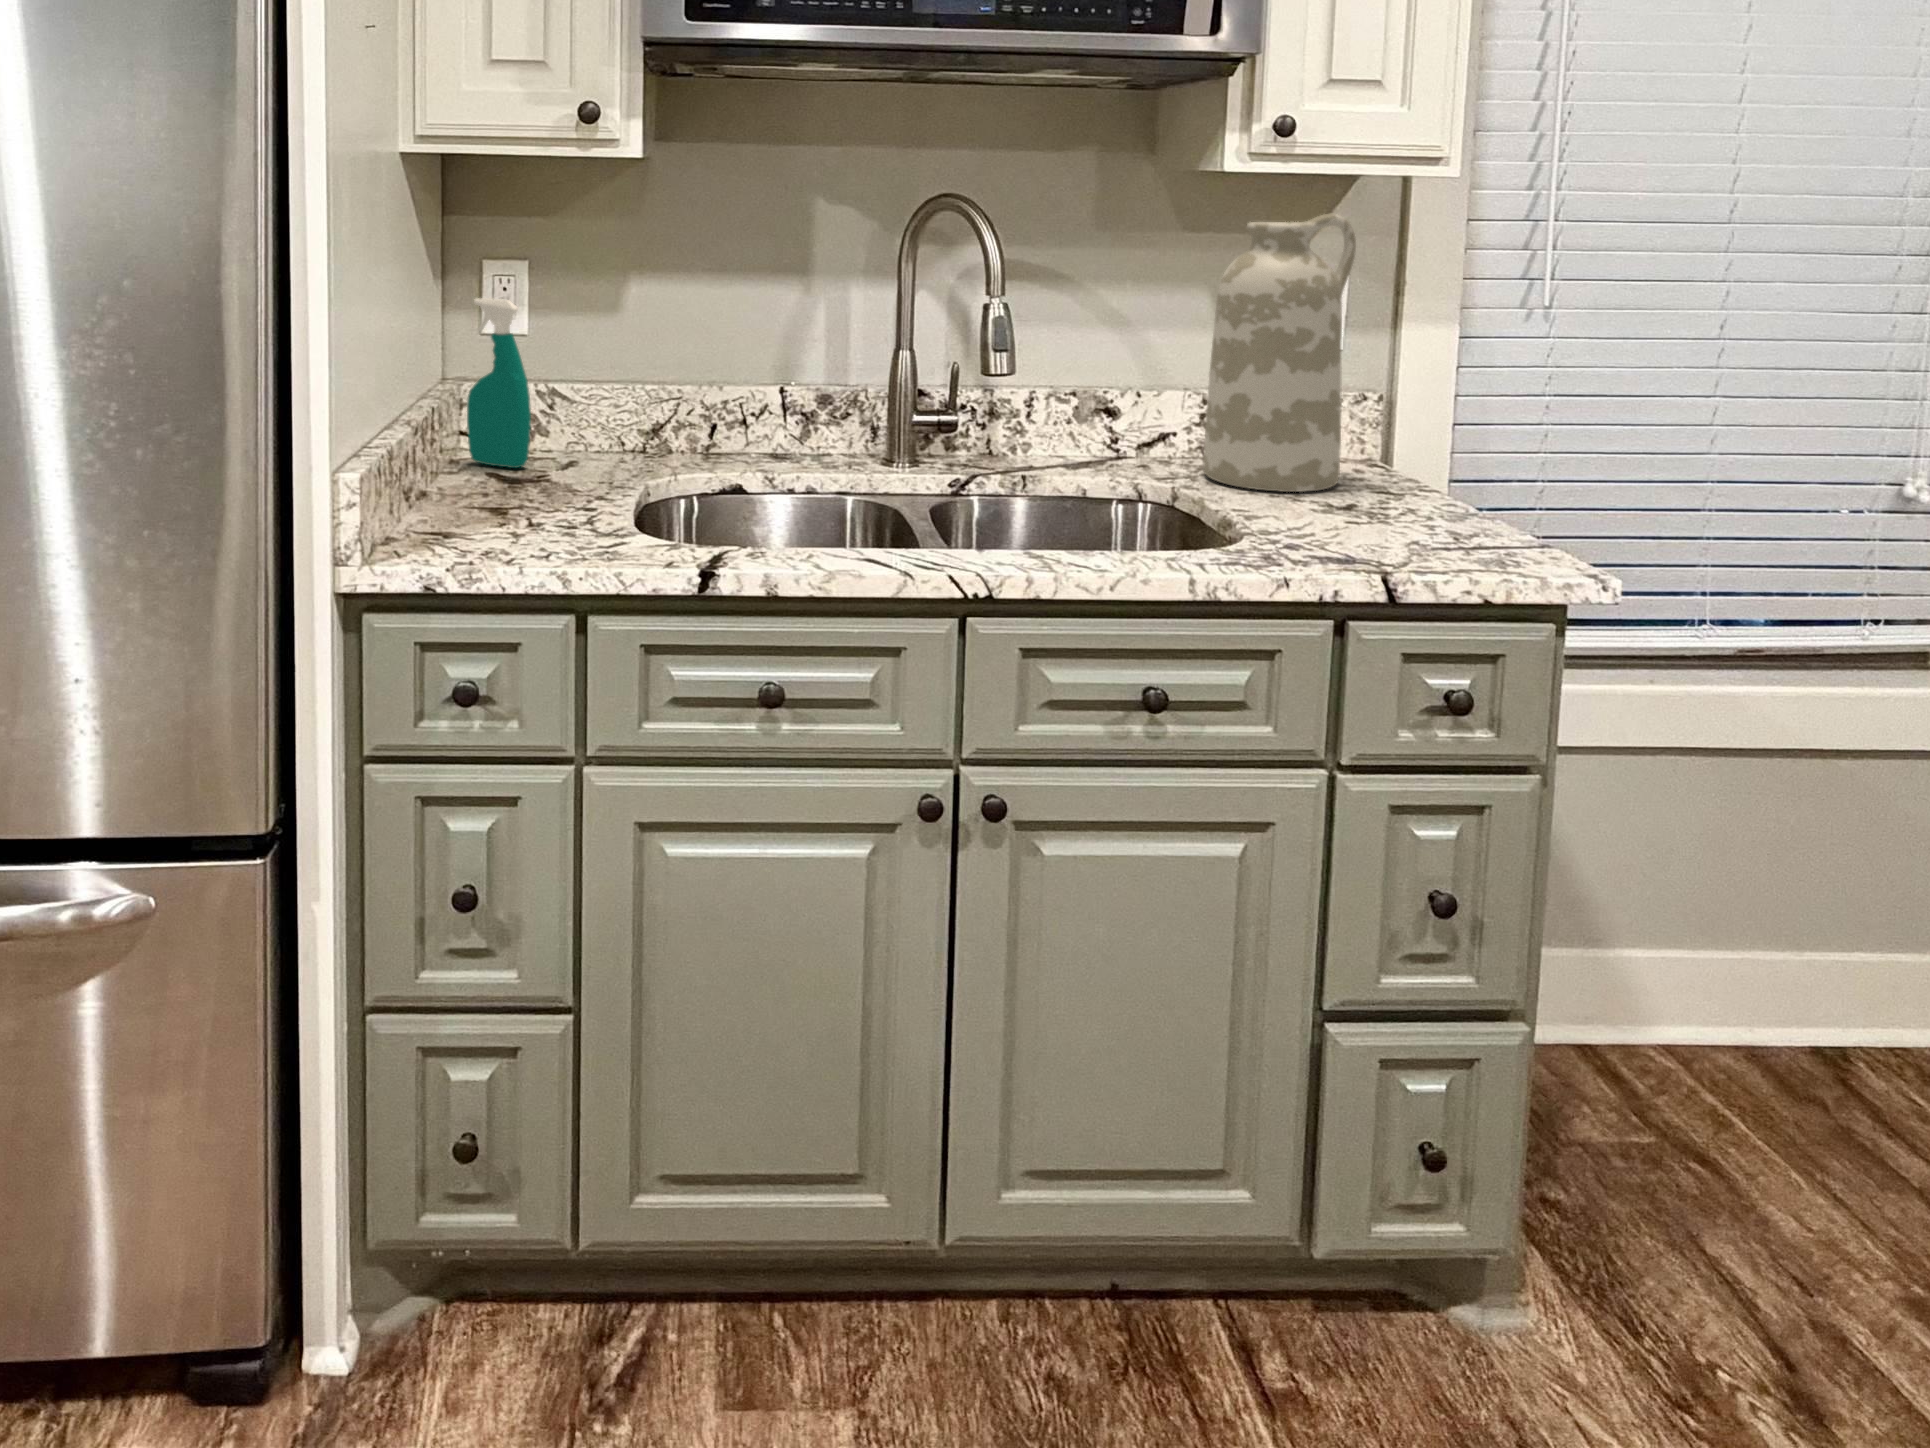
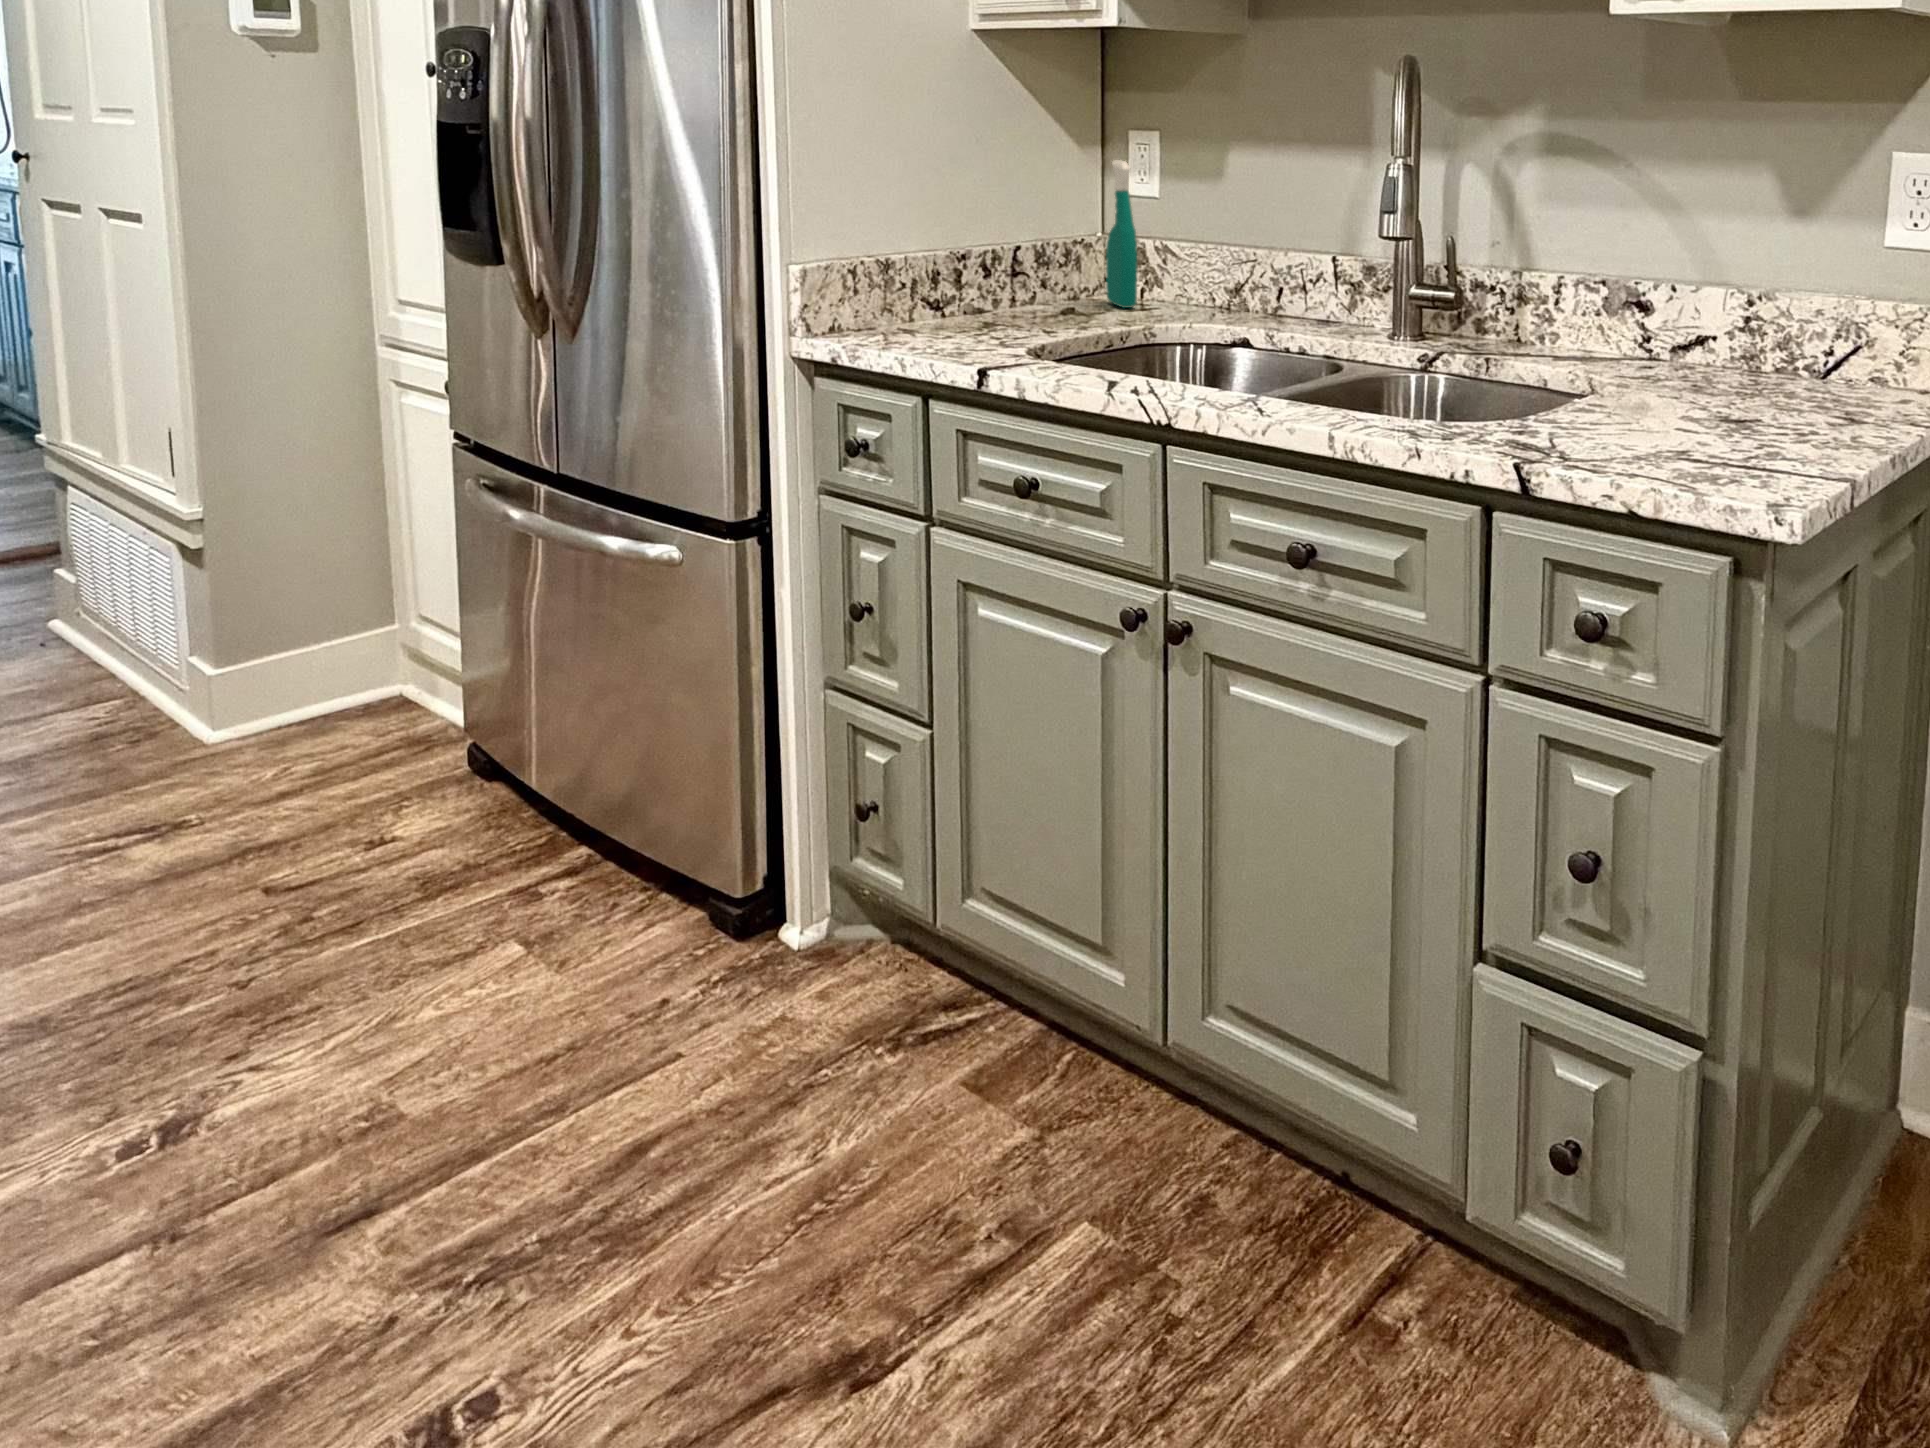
vase: present [1203,214,1356,492] -> none [1667,65,1861,406]

